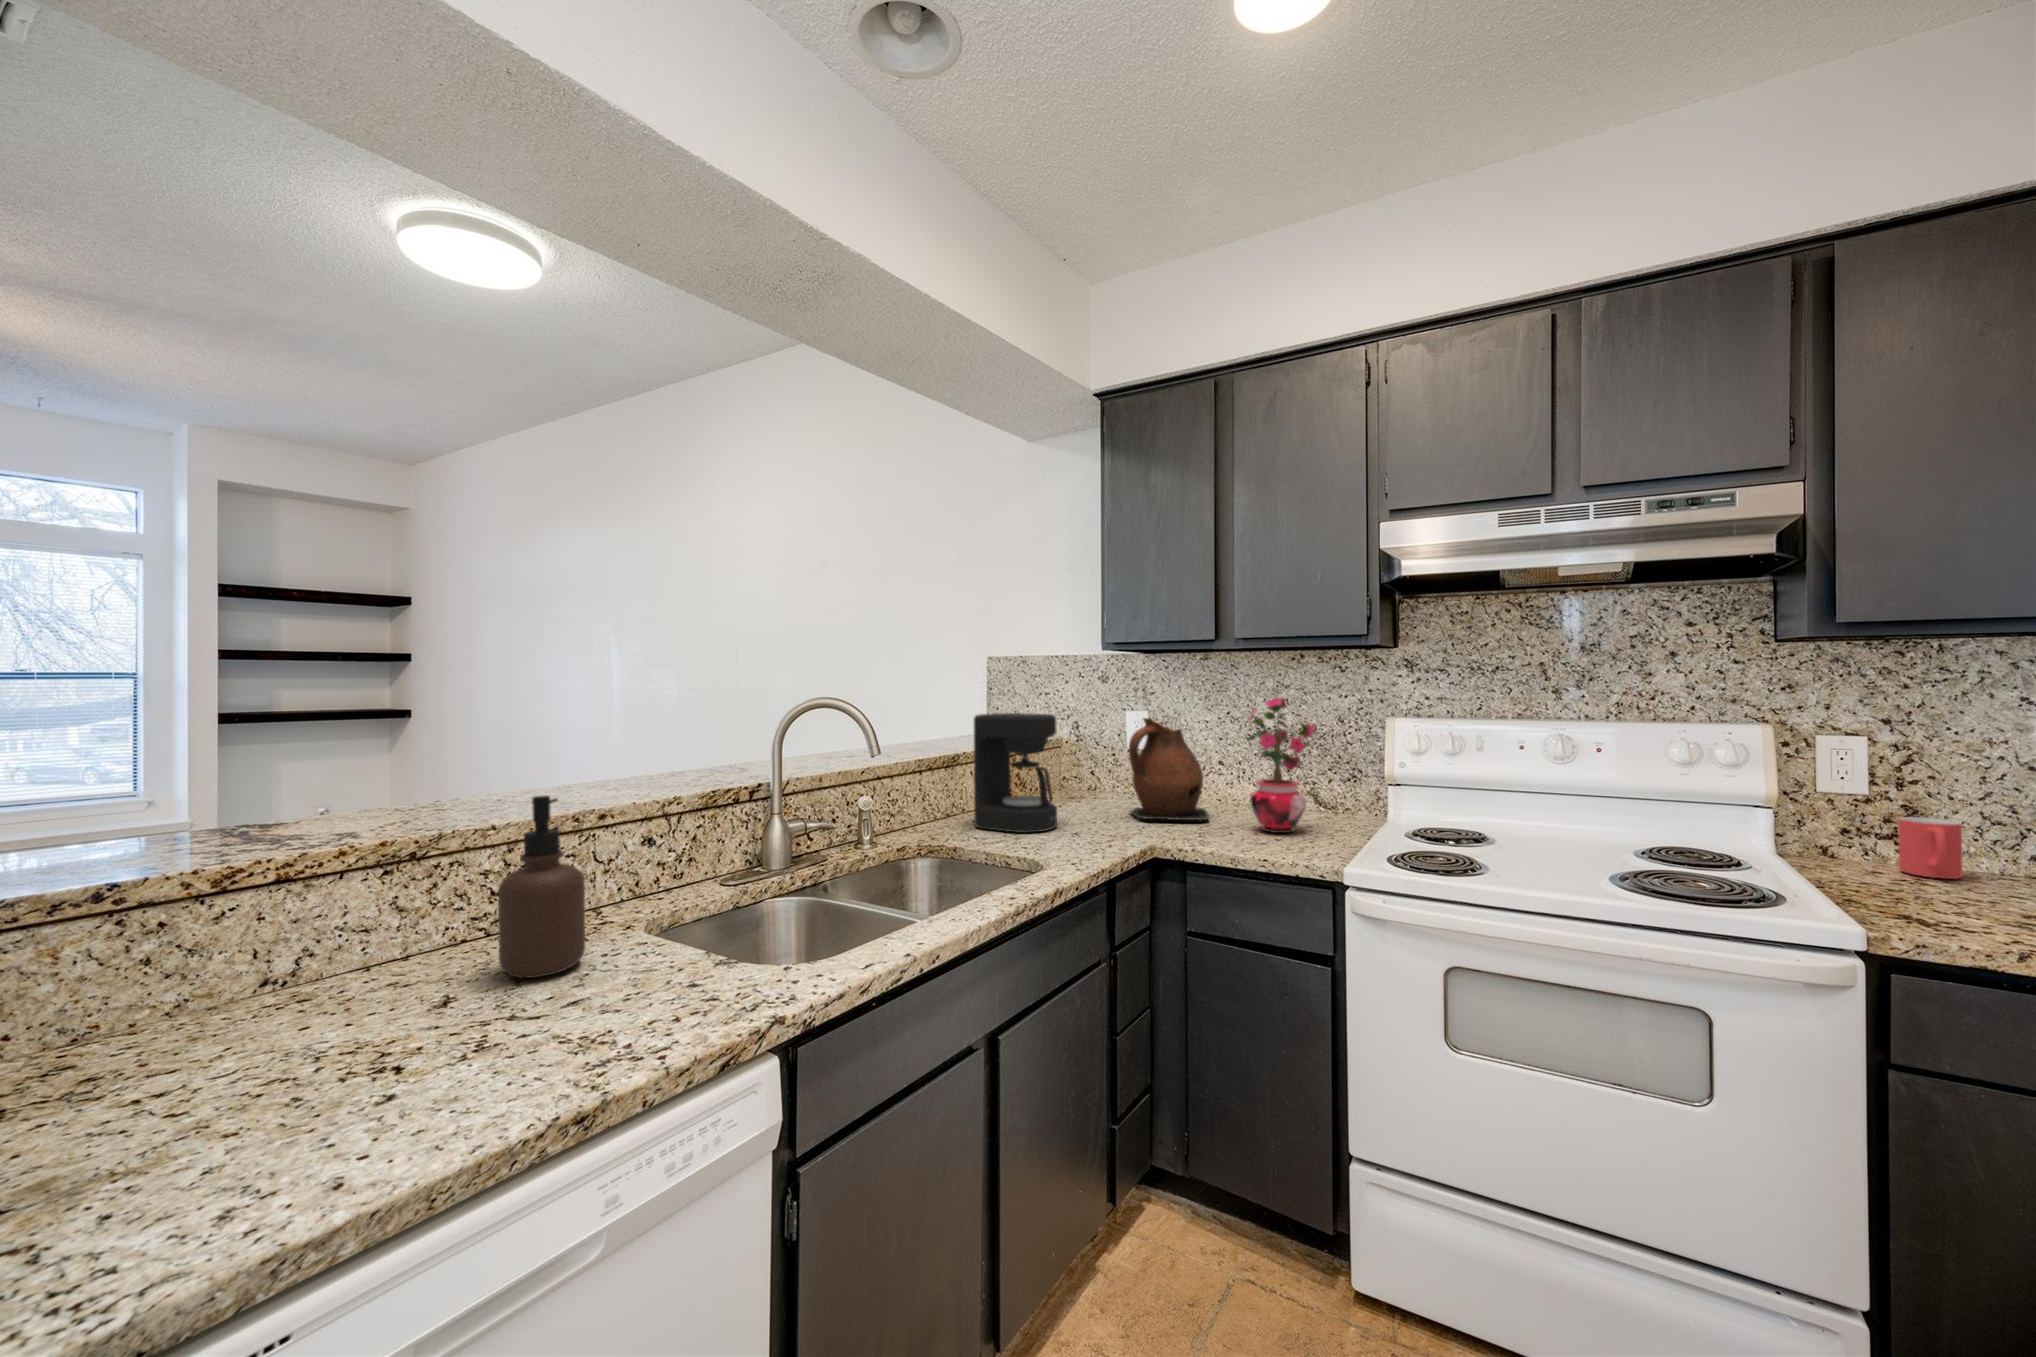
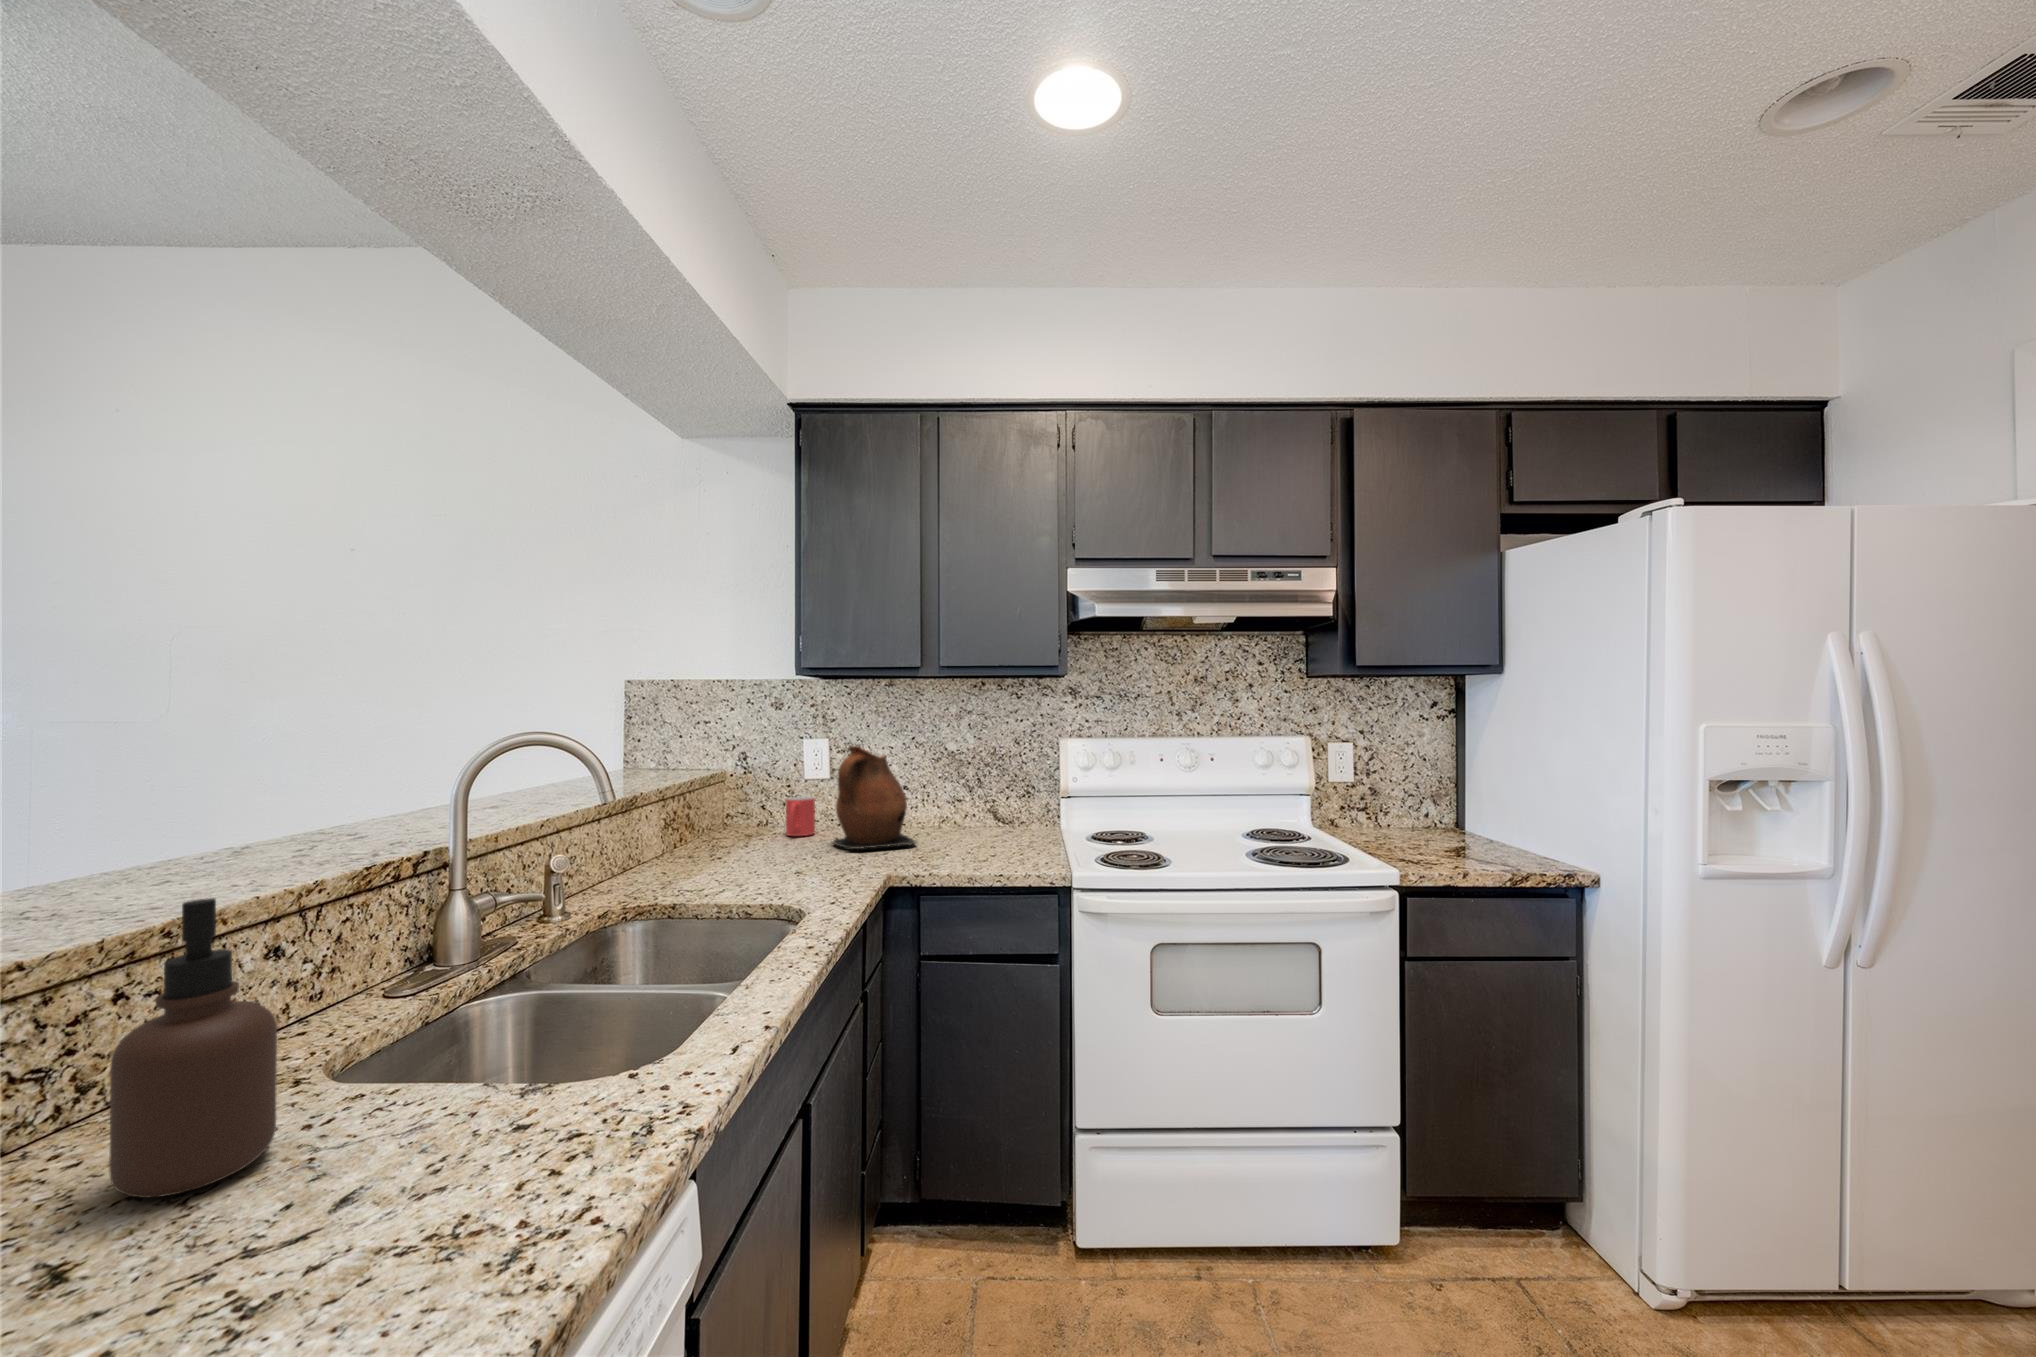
potted plant: present [1246,698,1315,833] -> none [946,721,1014,849]
coffee maker: present [974,713,1057,833] -> none [671,745,772,879]
mug: present [1898,817,1962,879] -> present [786,796,815,836]

